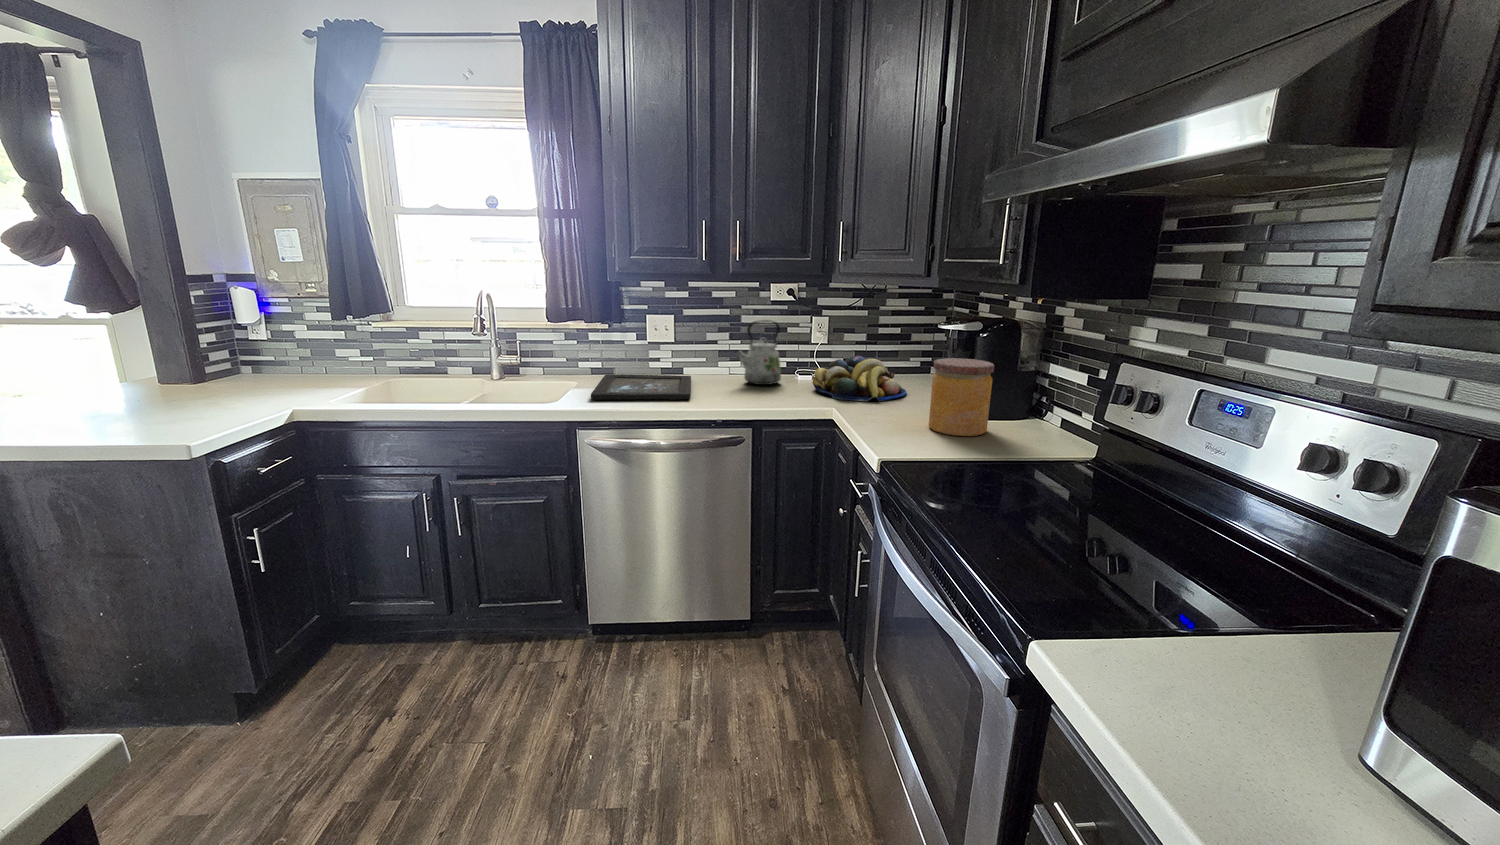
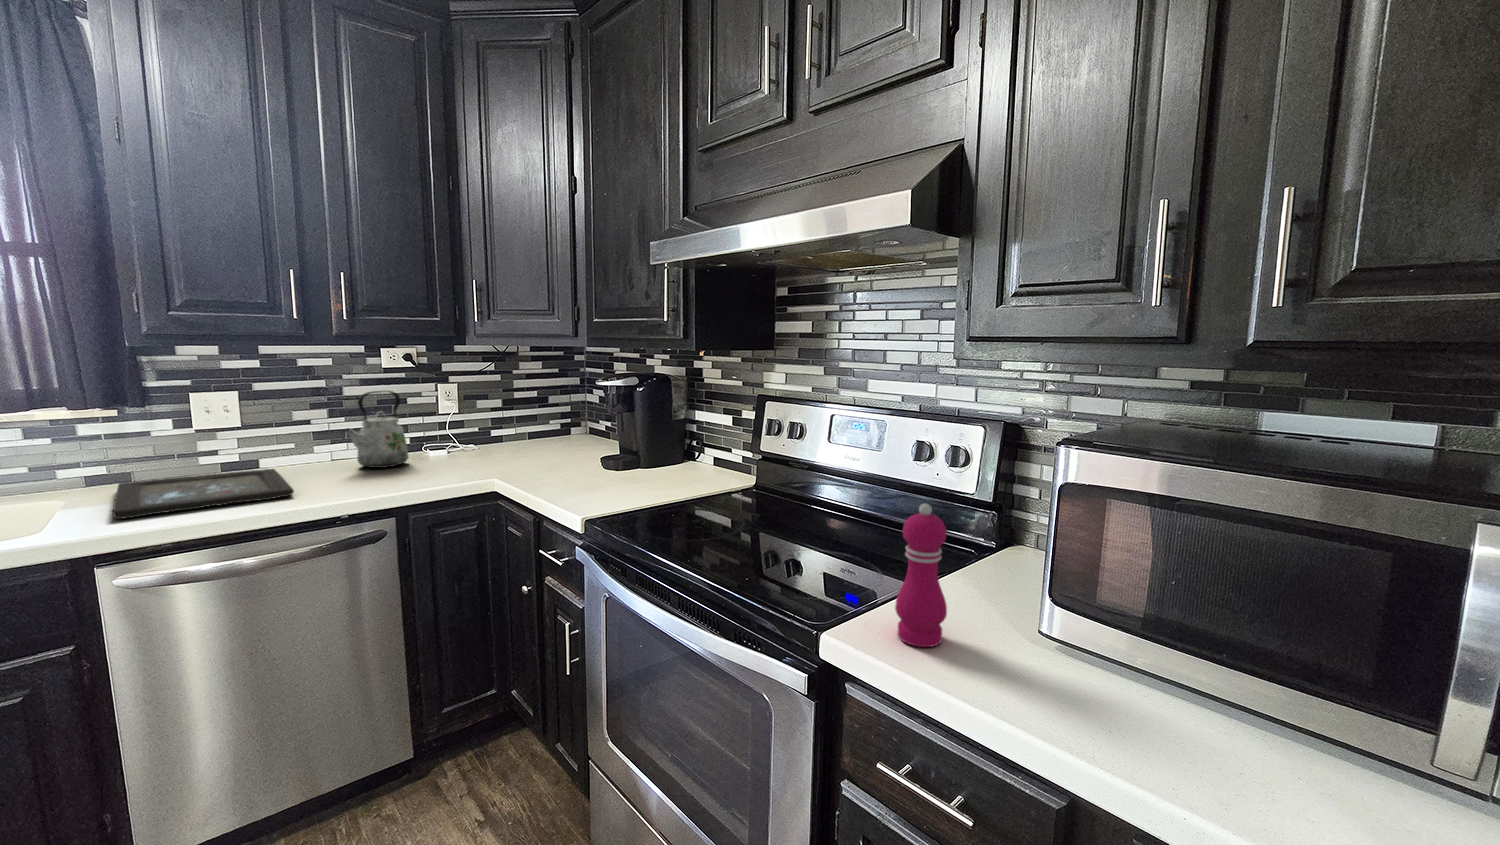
fruit bowl: present [813,356,906,401] -> none [453,423,560,470]
jar: present [929,358,994,436] -> none [602,412,659,486]
pepper mill: none [1129,531,1221,712] -> present [895,504,947,647]

